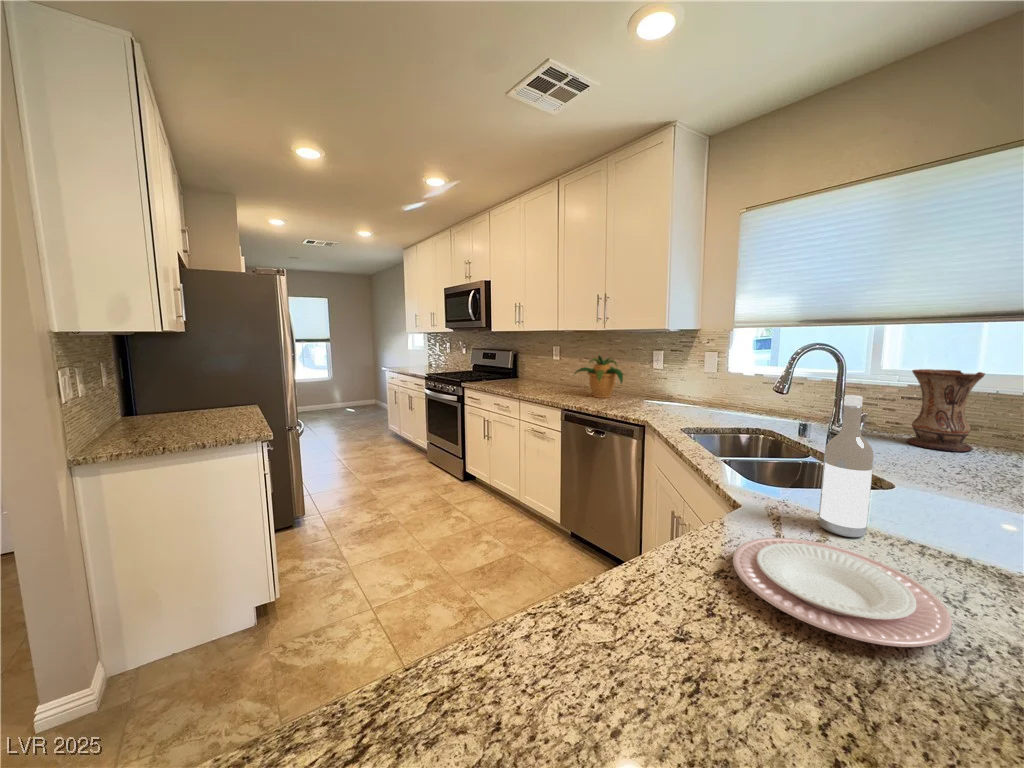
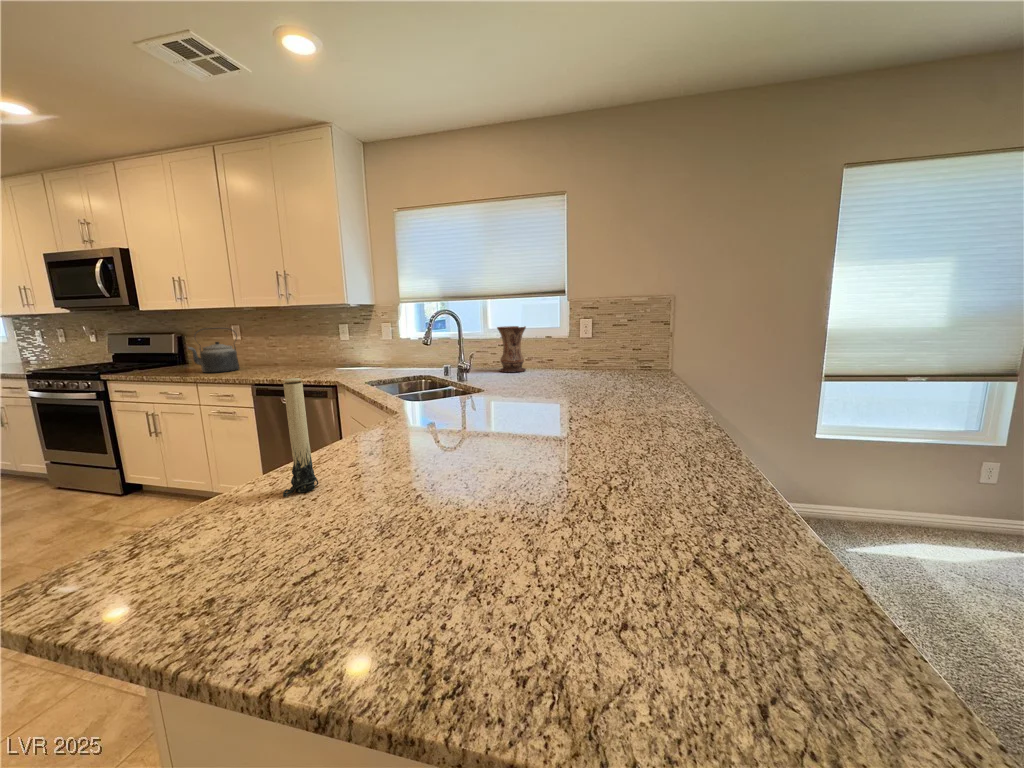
kettle: none [517,349,556,391] -> present [188,328,239,373]
potted plant: present [574,356,623,398] -> none [260,330,316,371]
wine bottle: present [819,395,874,537] -> none [434,334,458,414]
candle: none [574,490,632,696] -> present [283,378,318,497]
plate: present [733,538,952,647] -> none [383,415,473,441]

